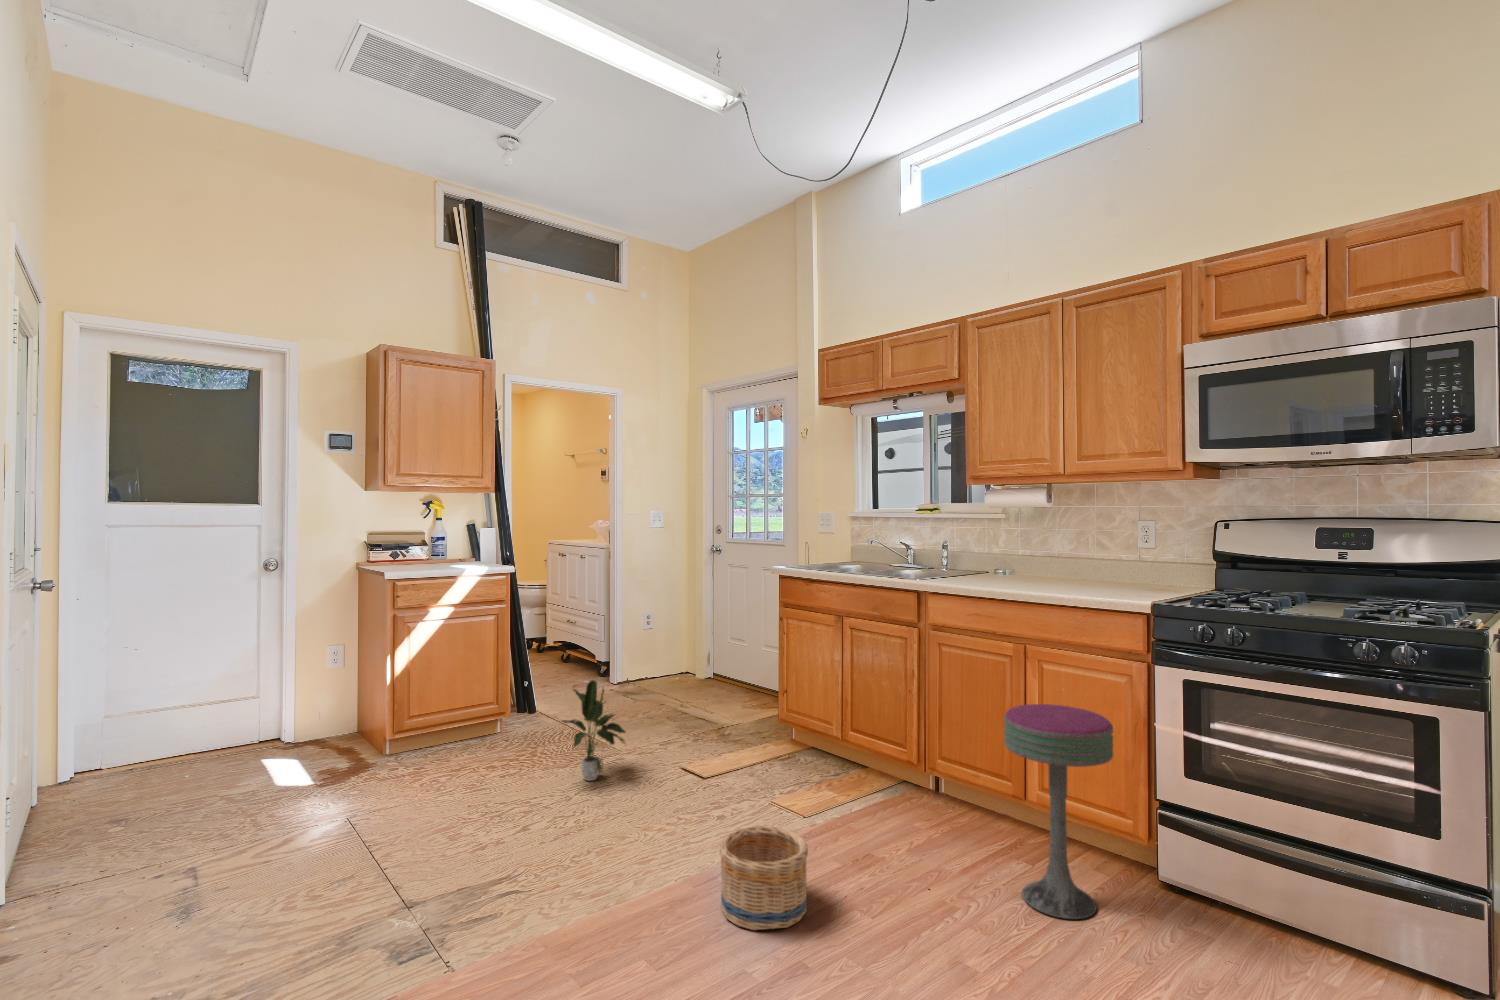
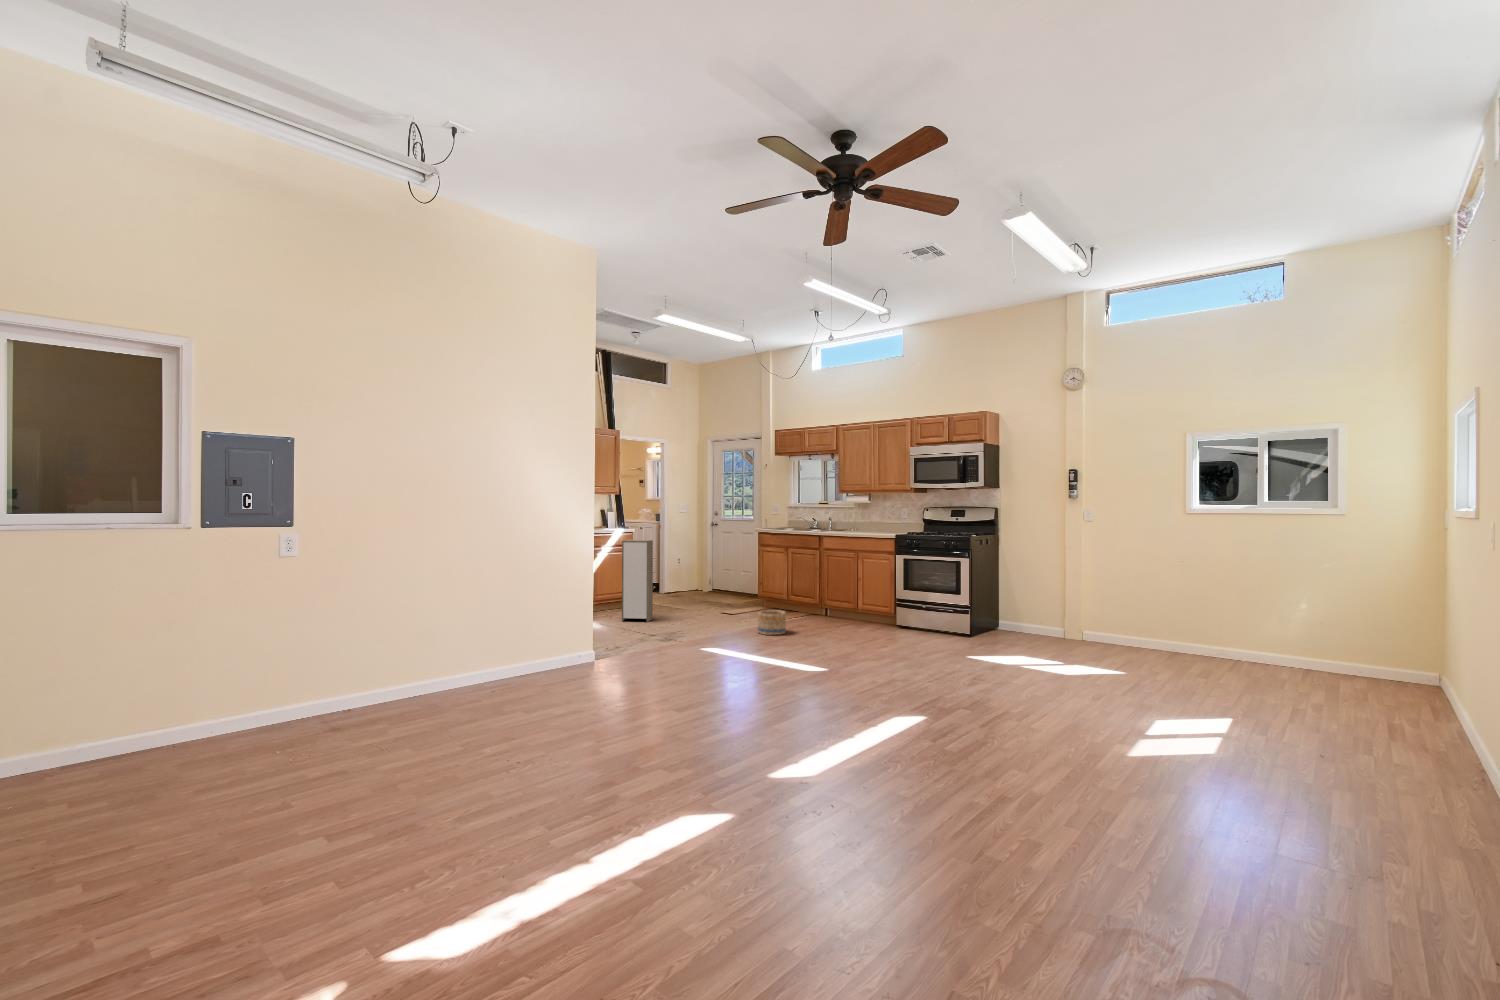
storage cabinet: none [413,599,499,812] -> present [622,540,653,622]
potted plant: present [562,680,625,781] -> none [676,574,702,616]
bar stool: present [1004,704,1113,919] -> none [848,569,881,631]

